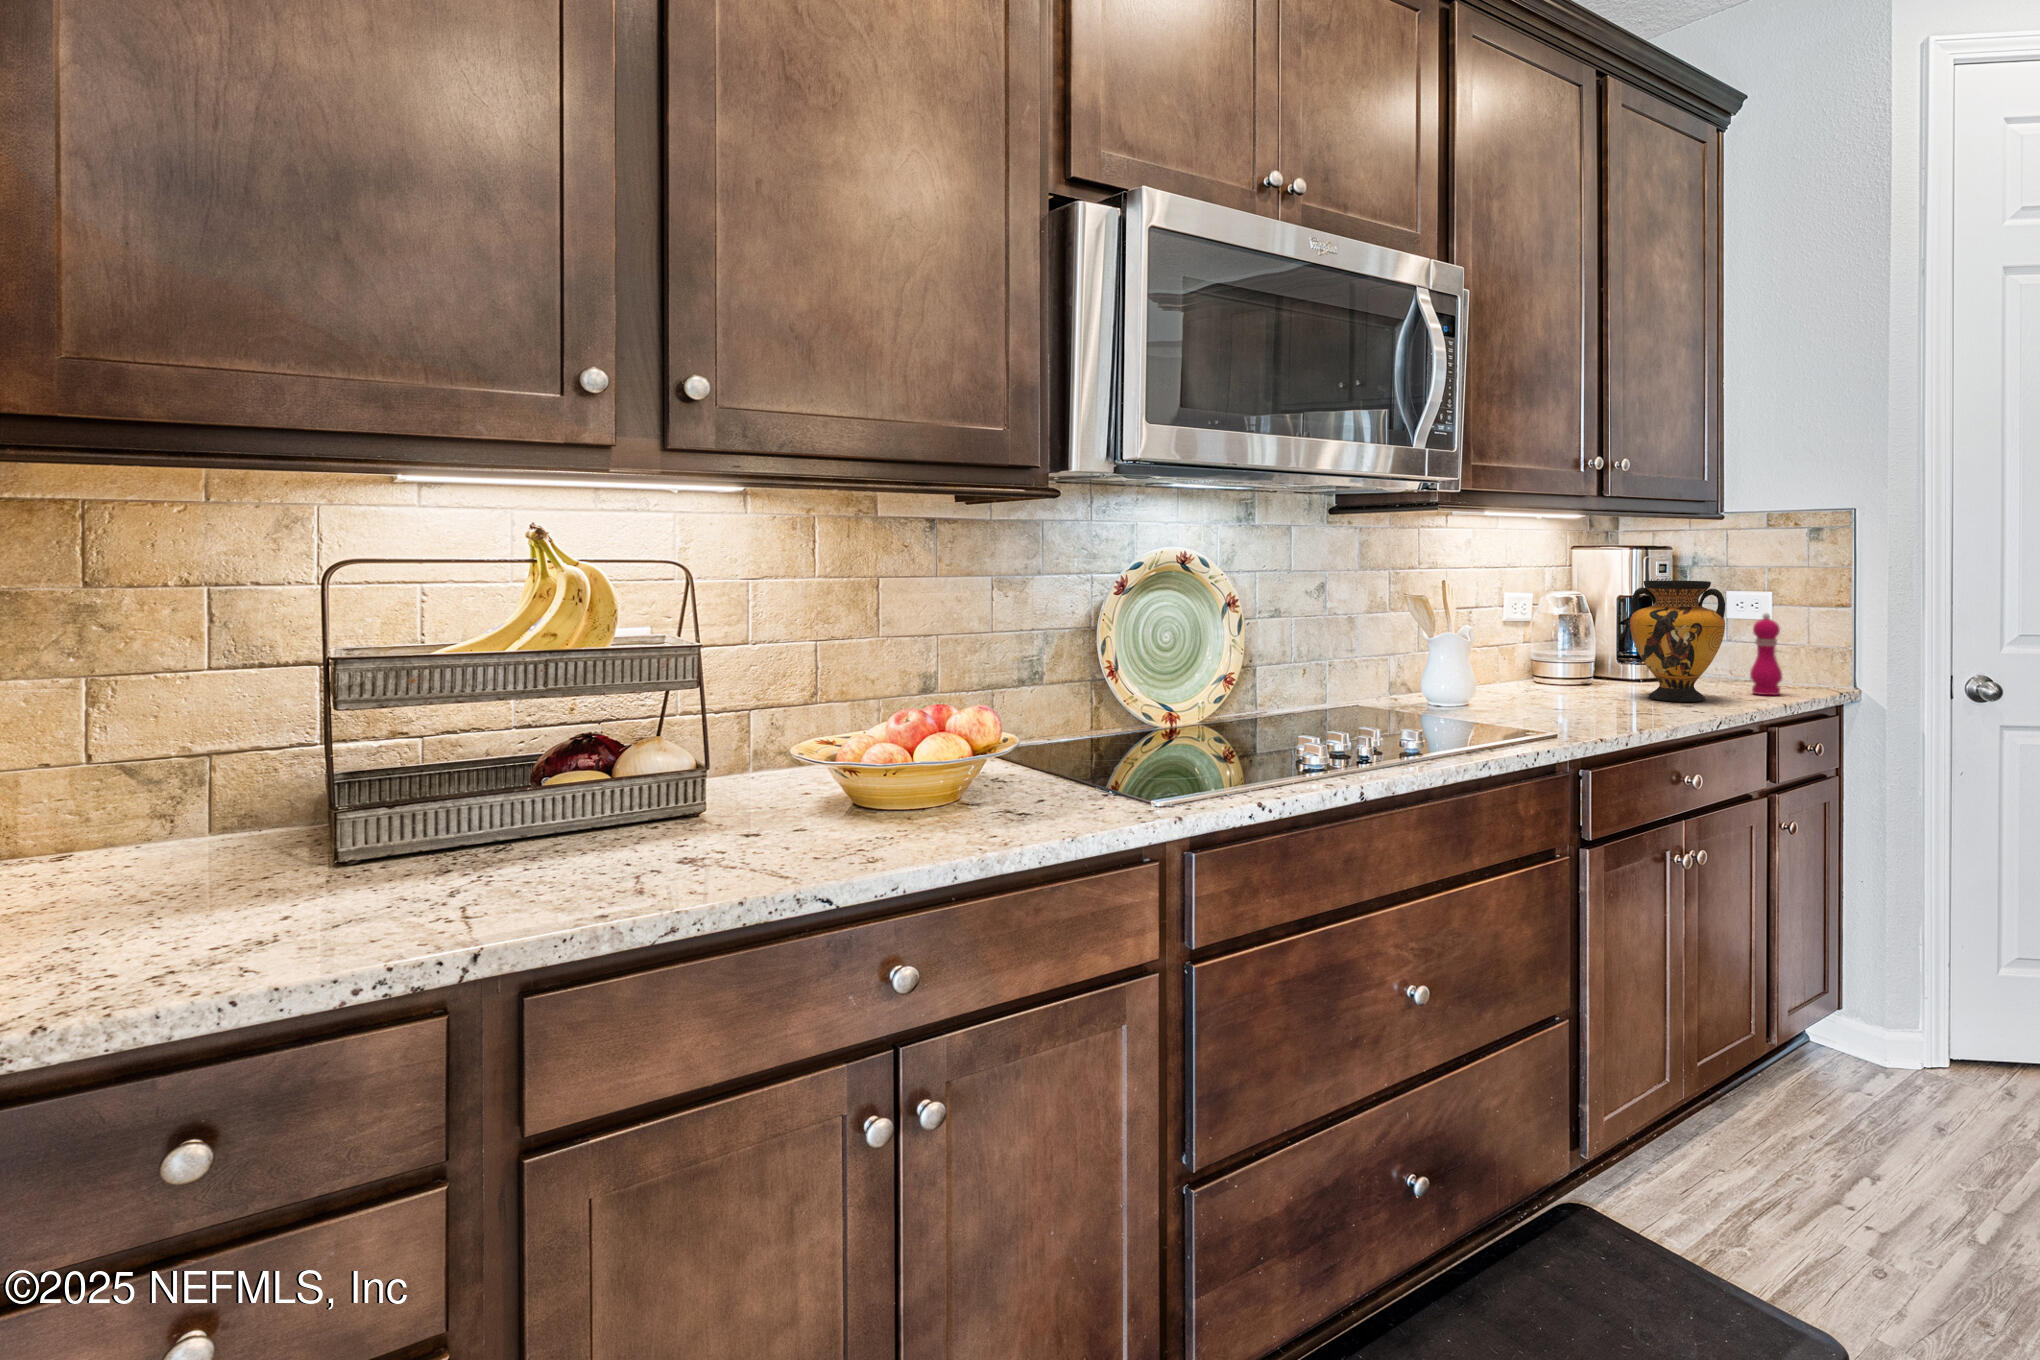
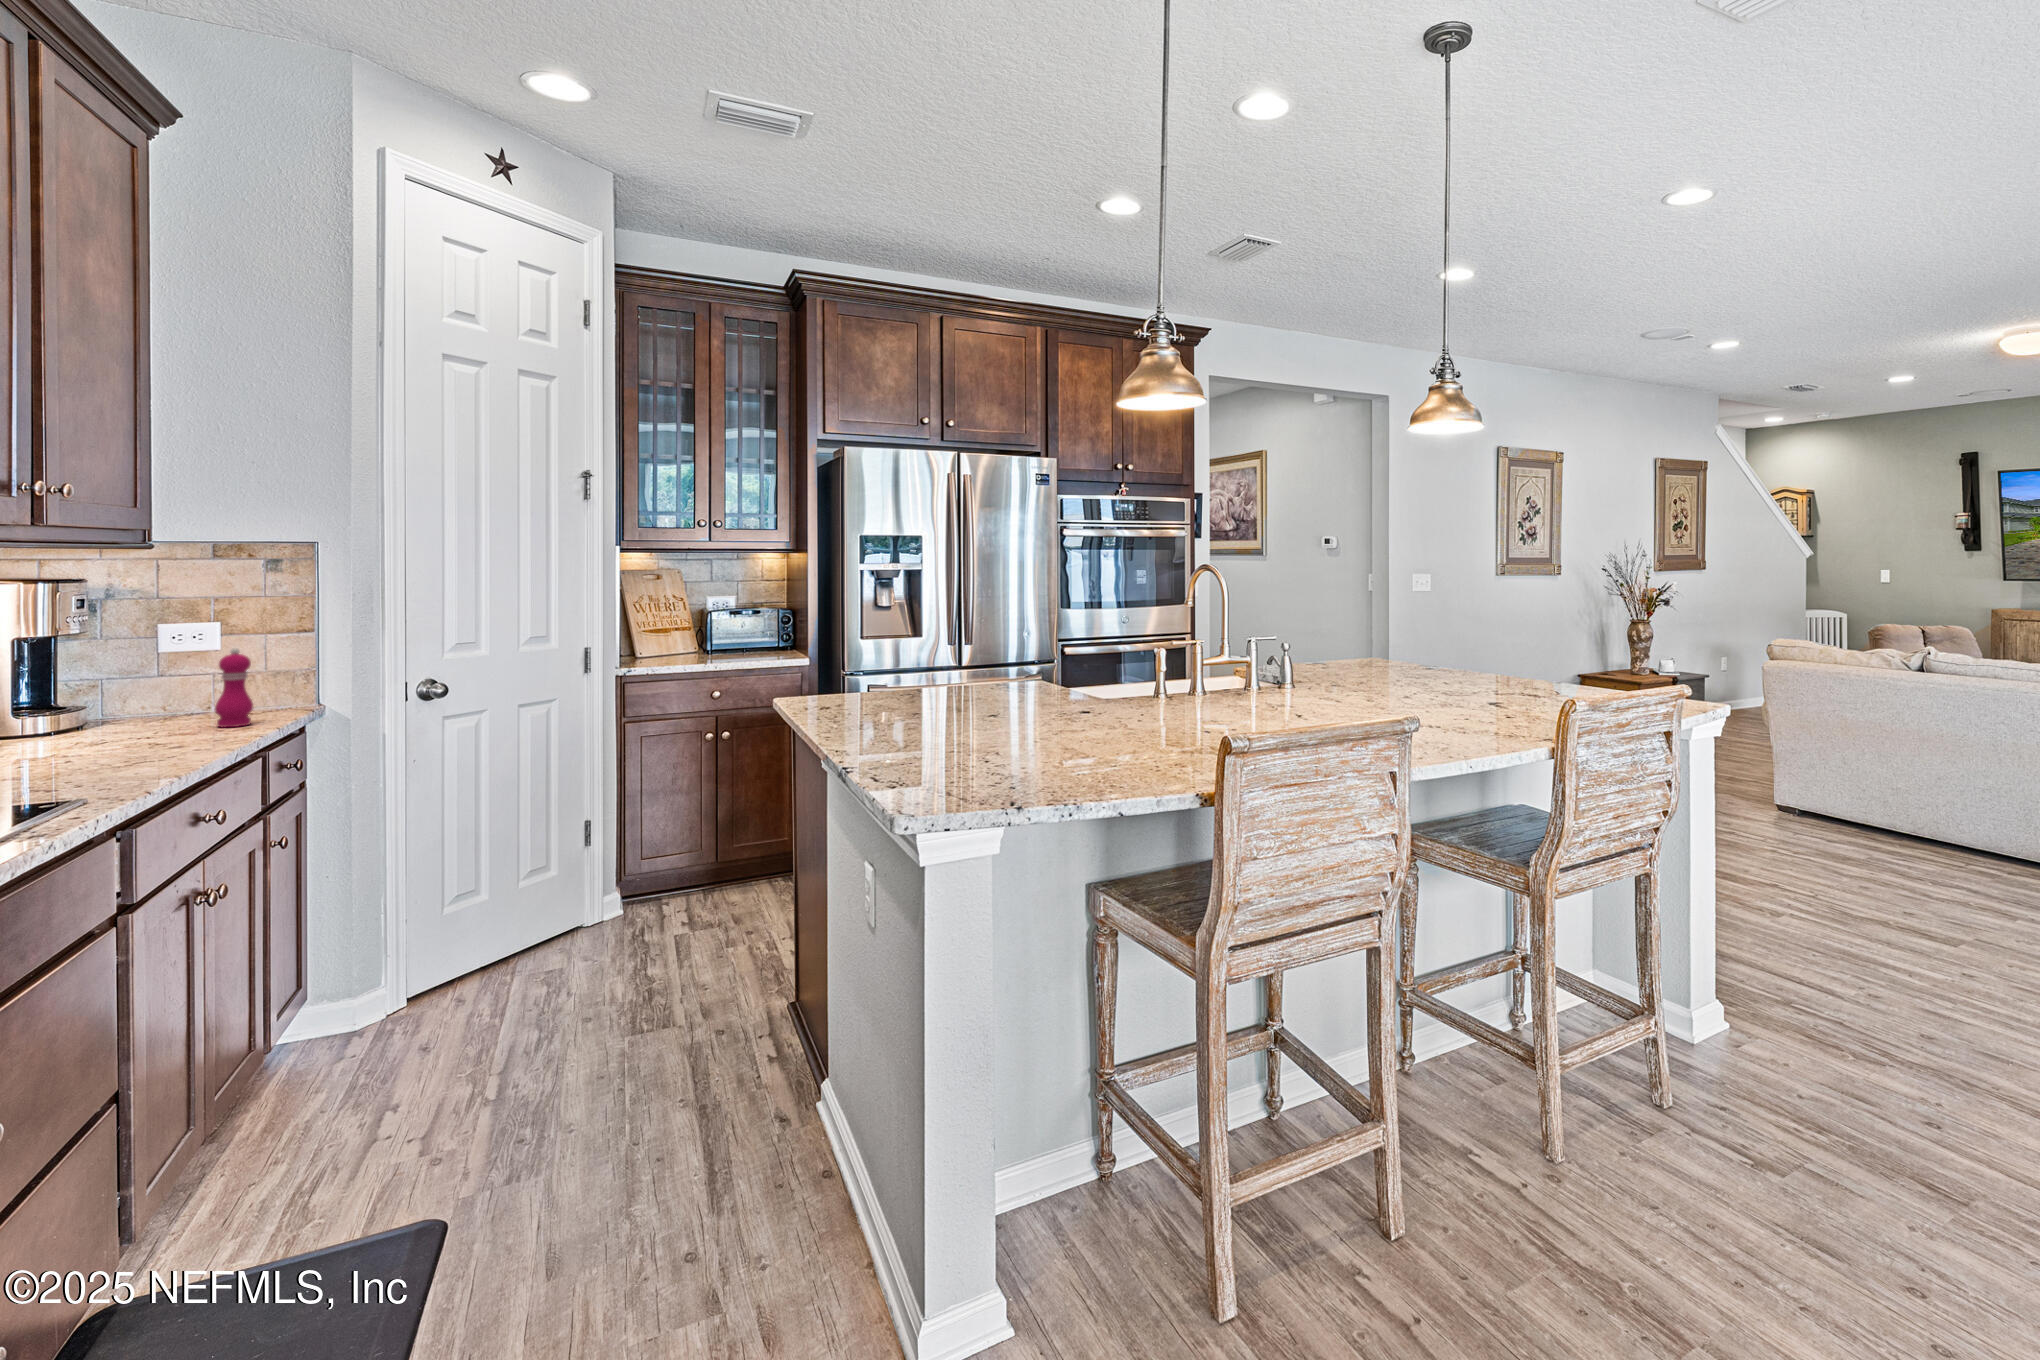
vase: present [1630,580,1725,702] -> none [73,623,207,752]

